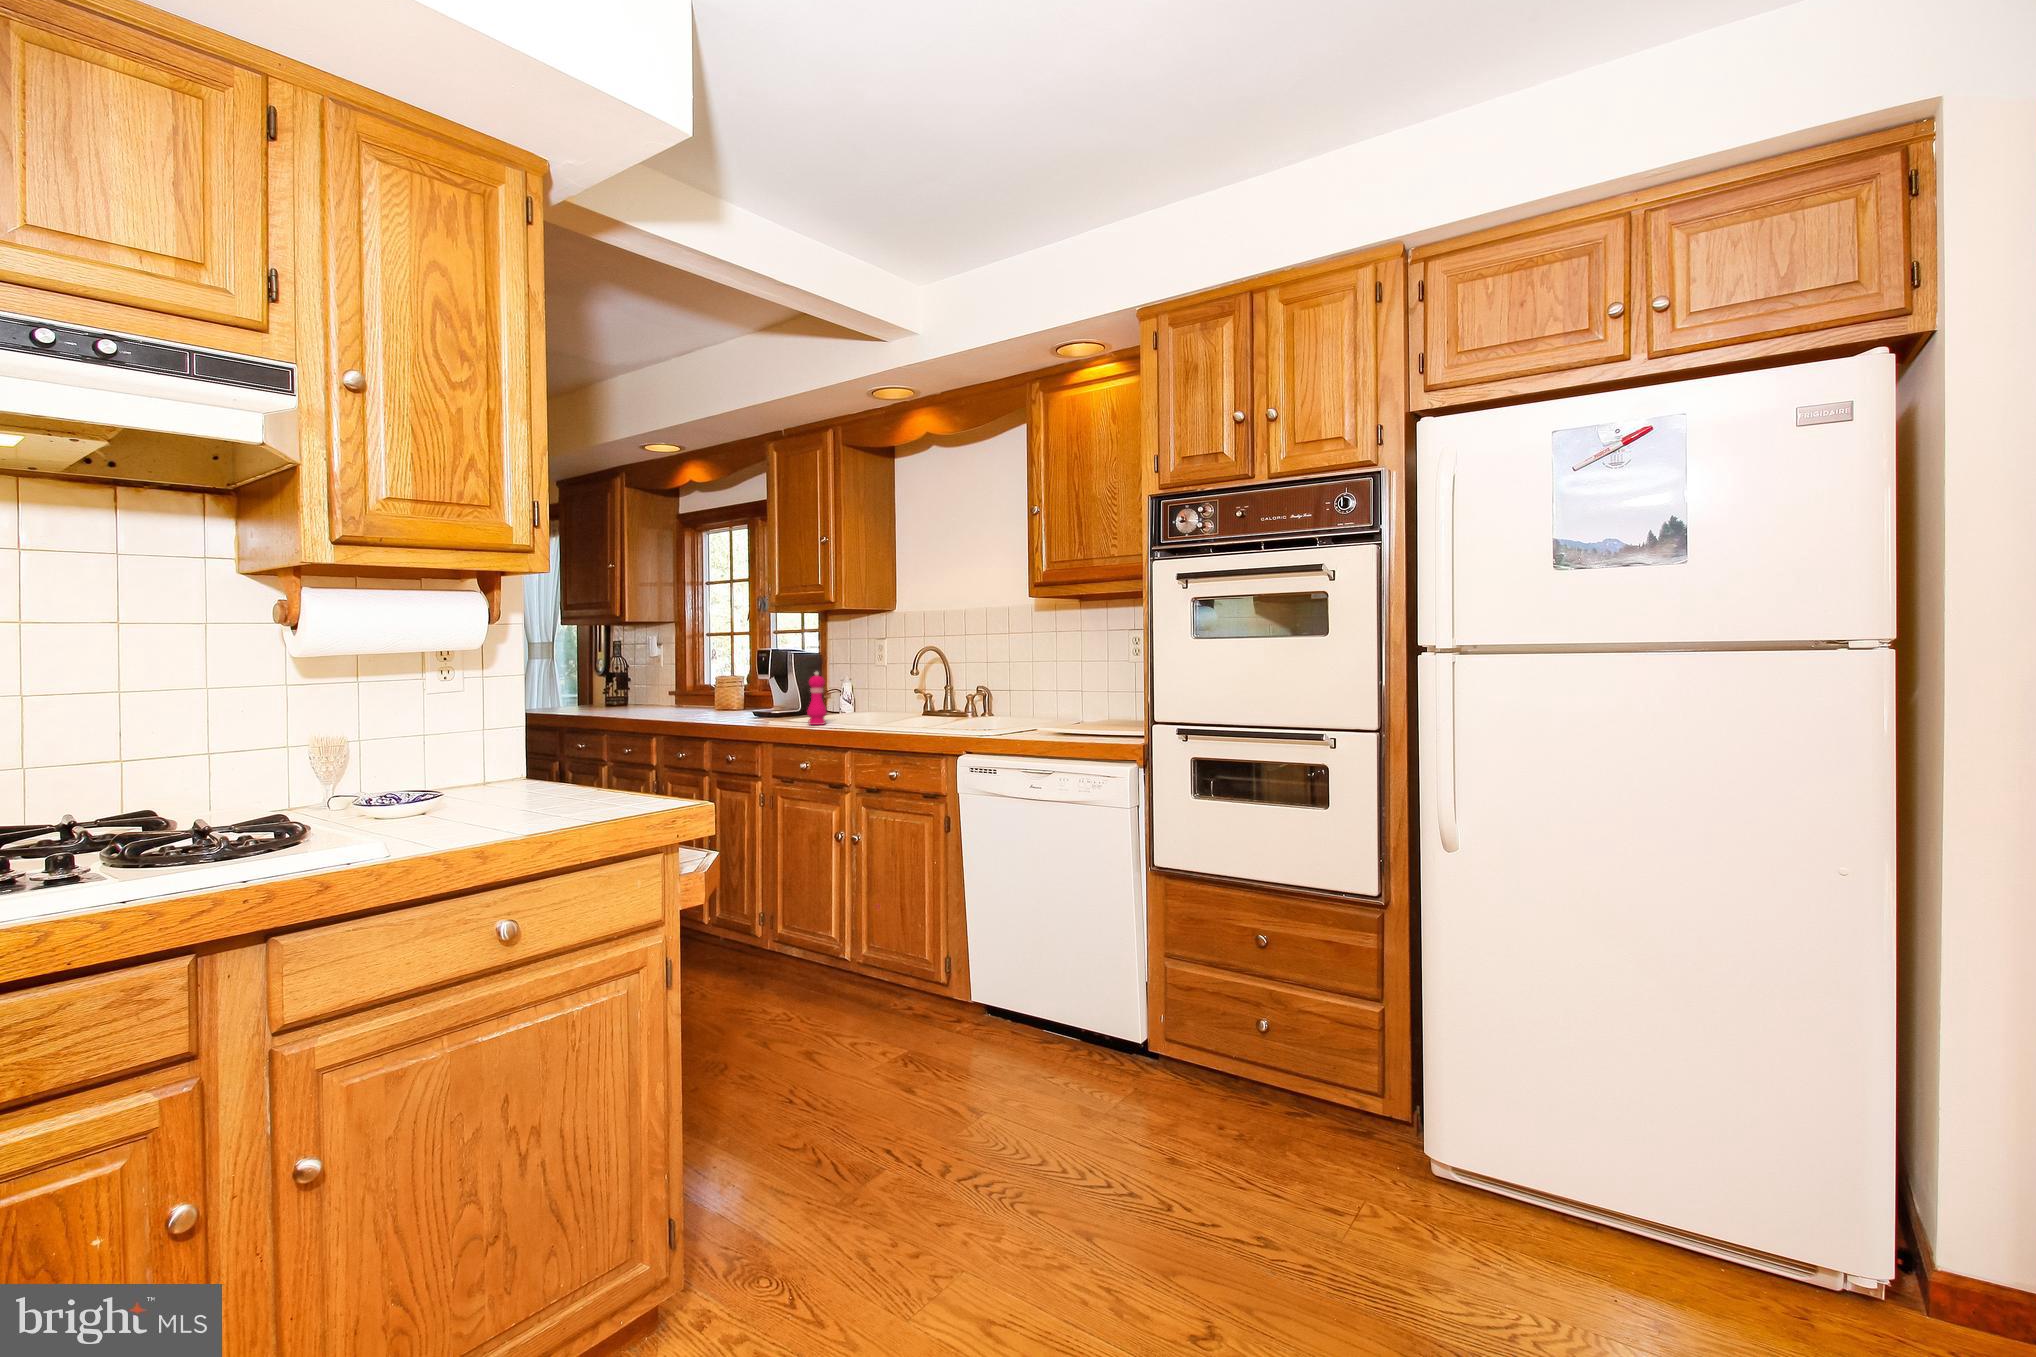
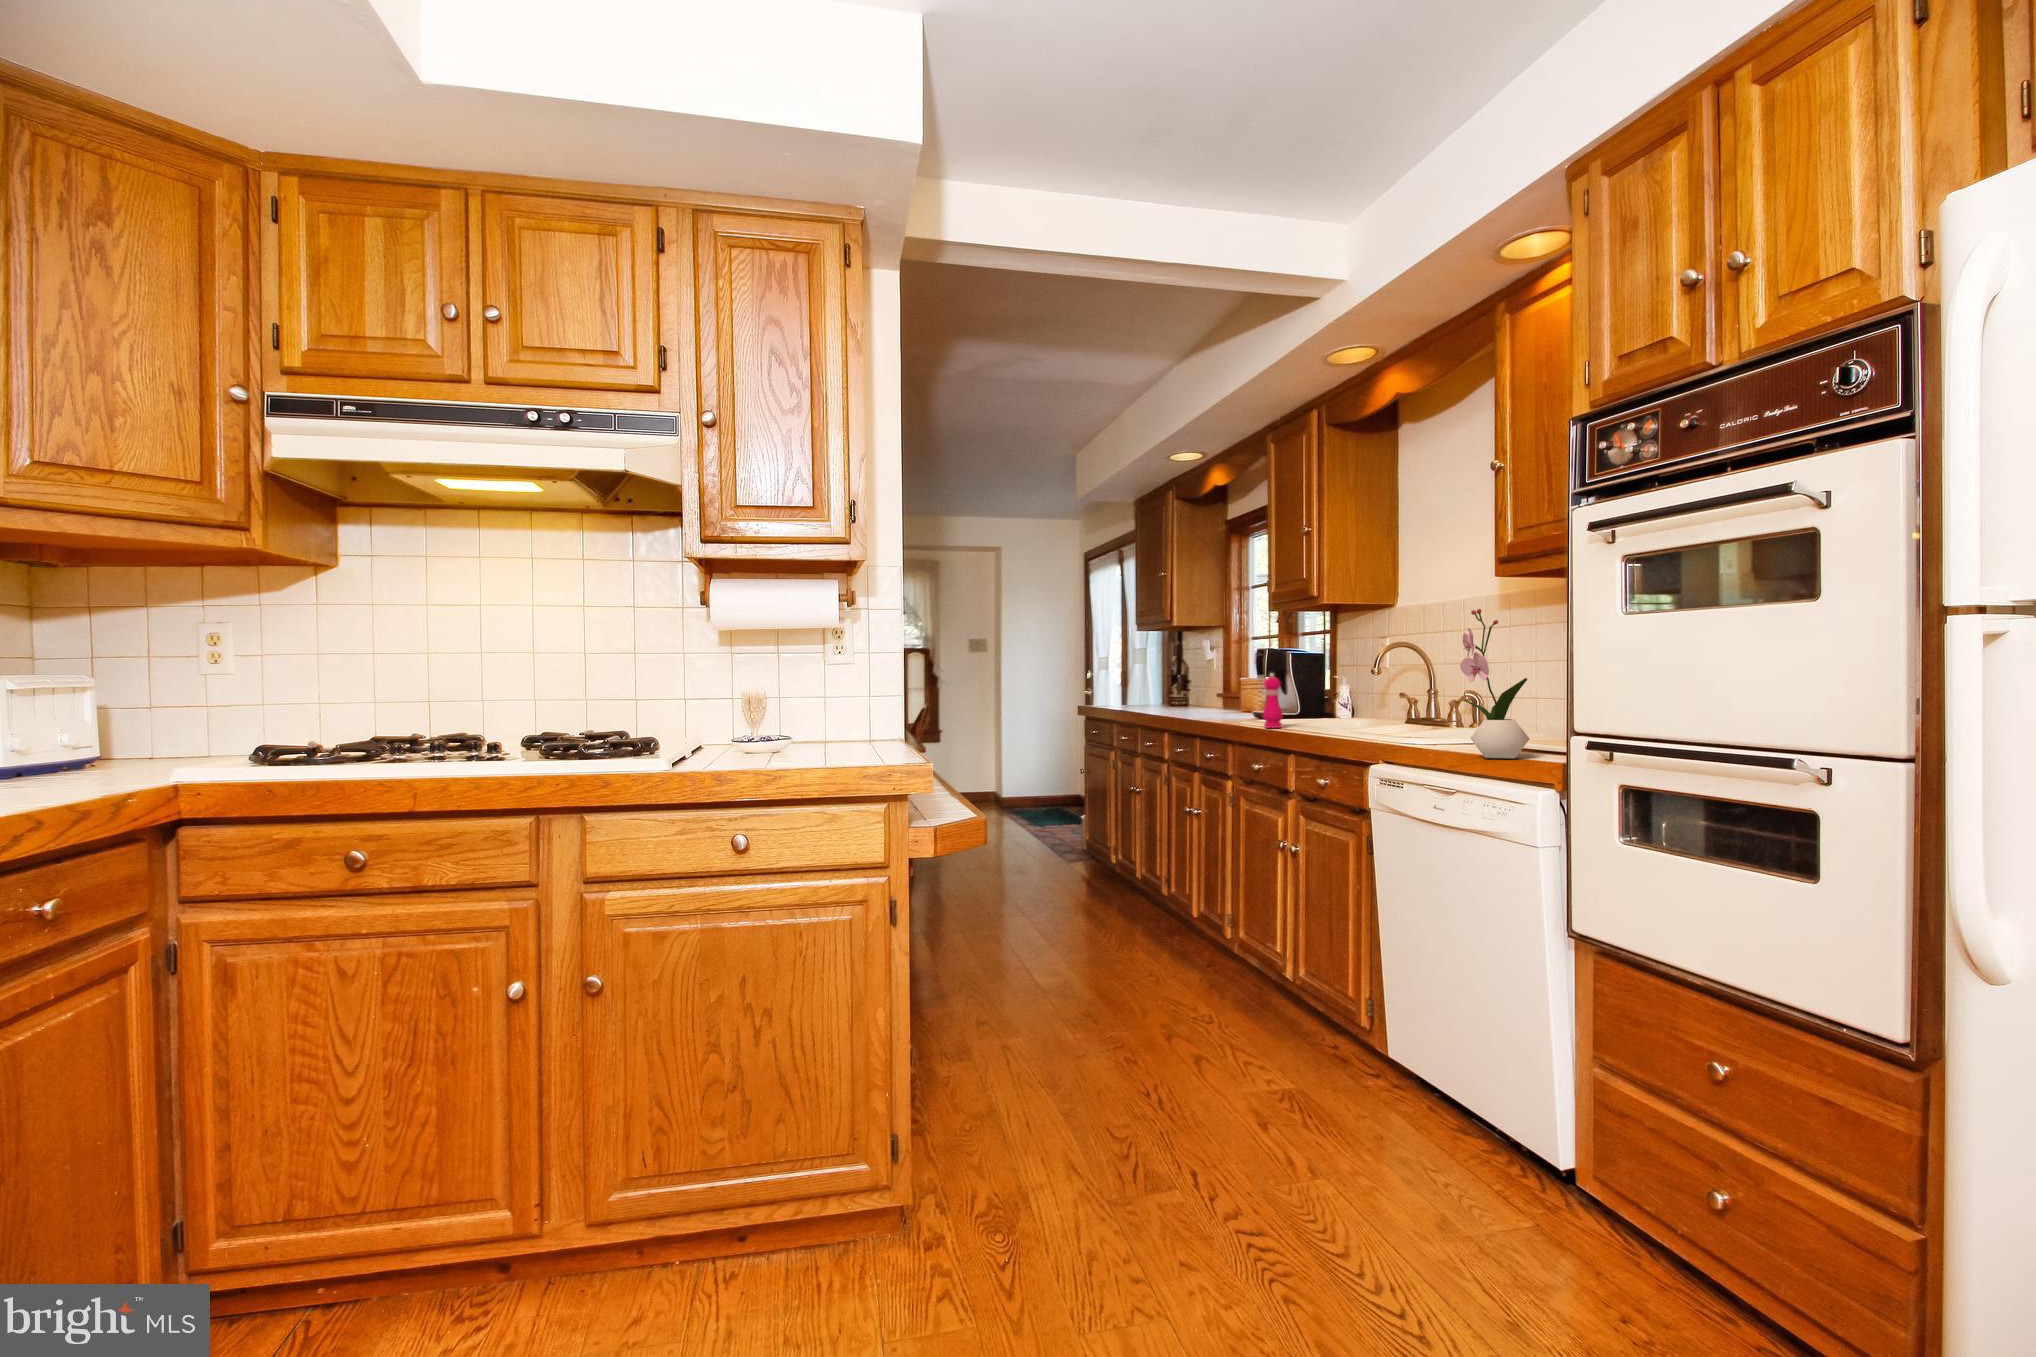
flower arrangement: none [1056,626,1108,744] -> present [1460,609,1530,758]

